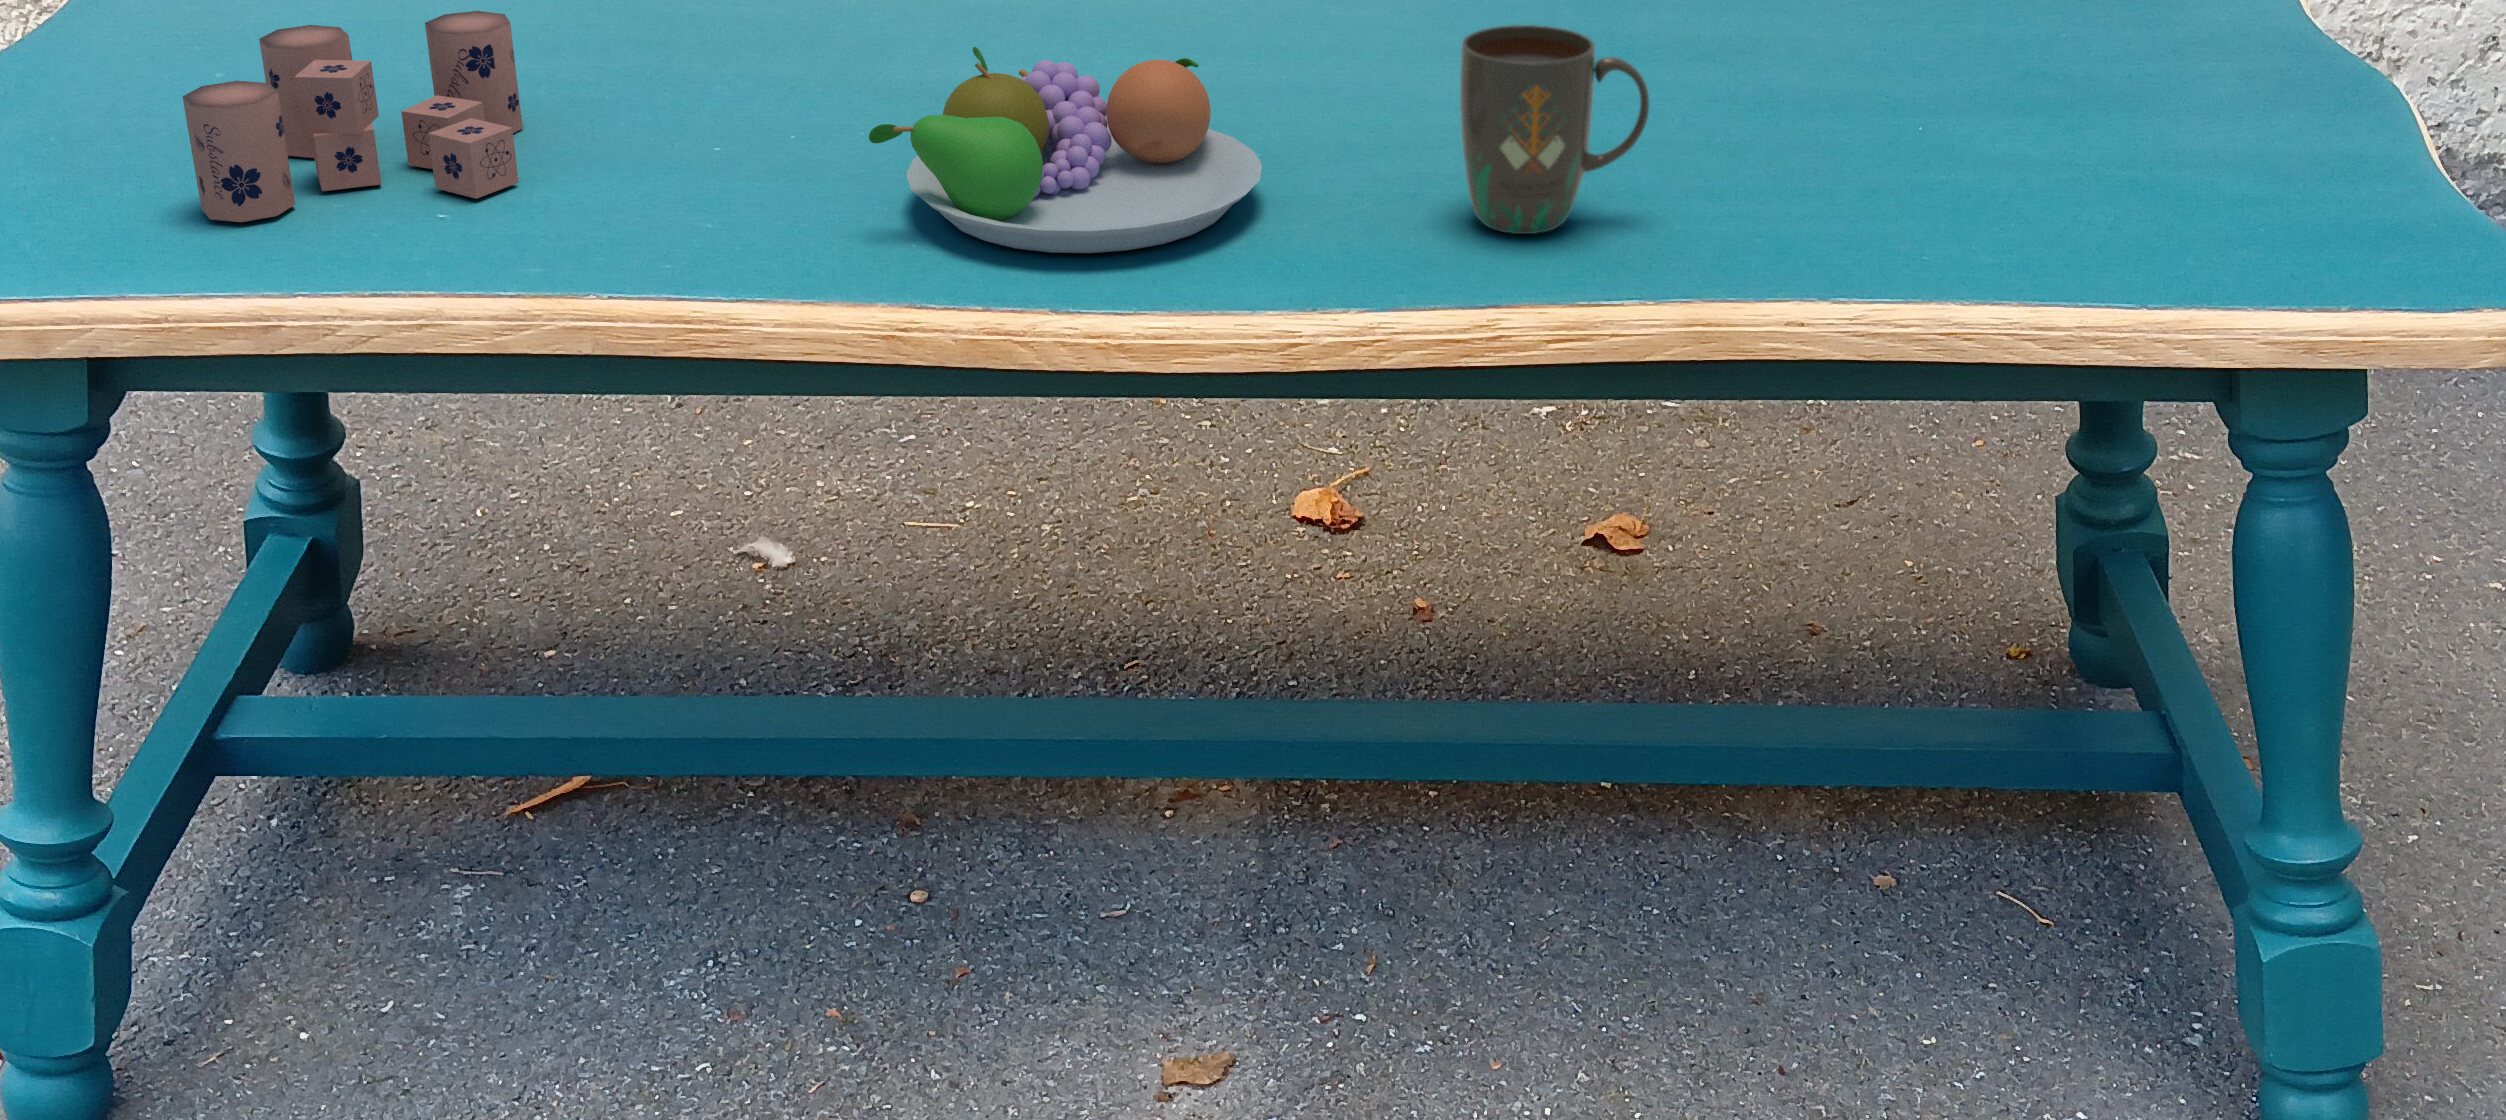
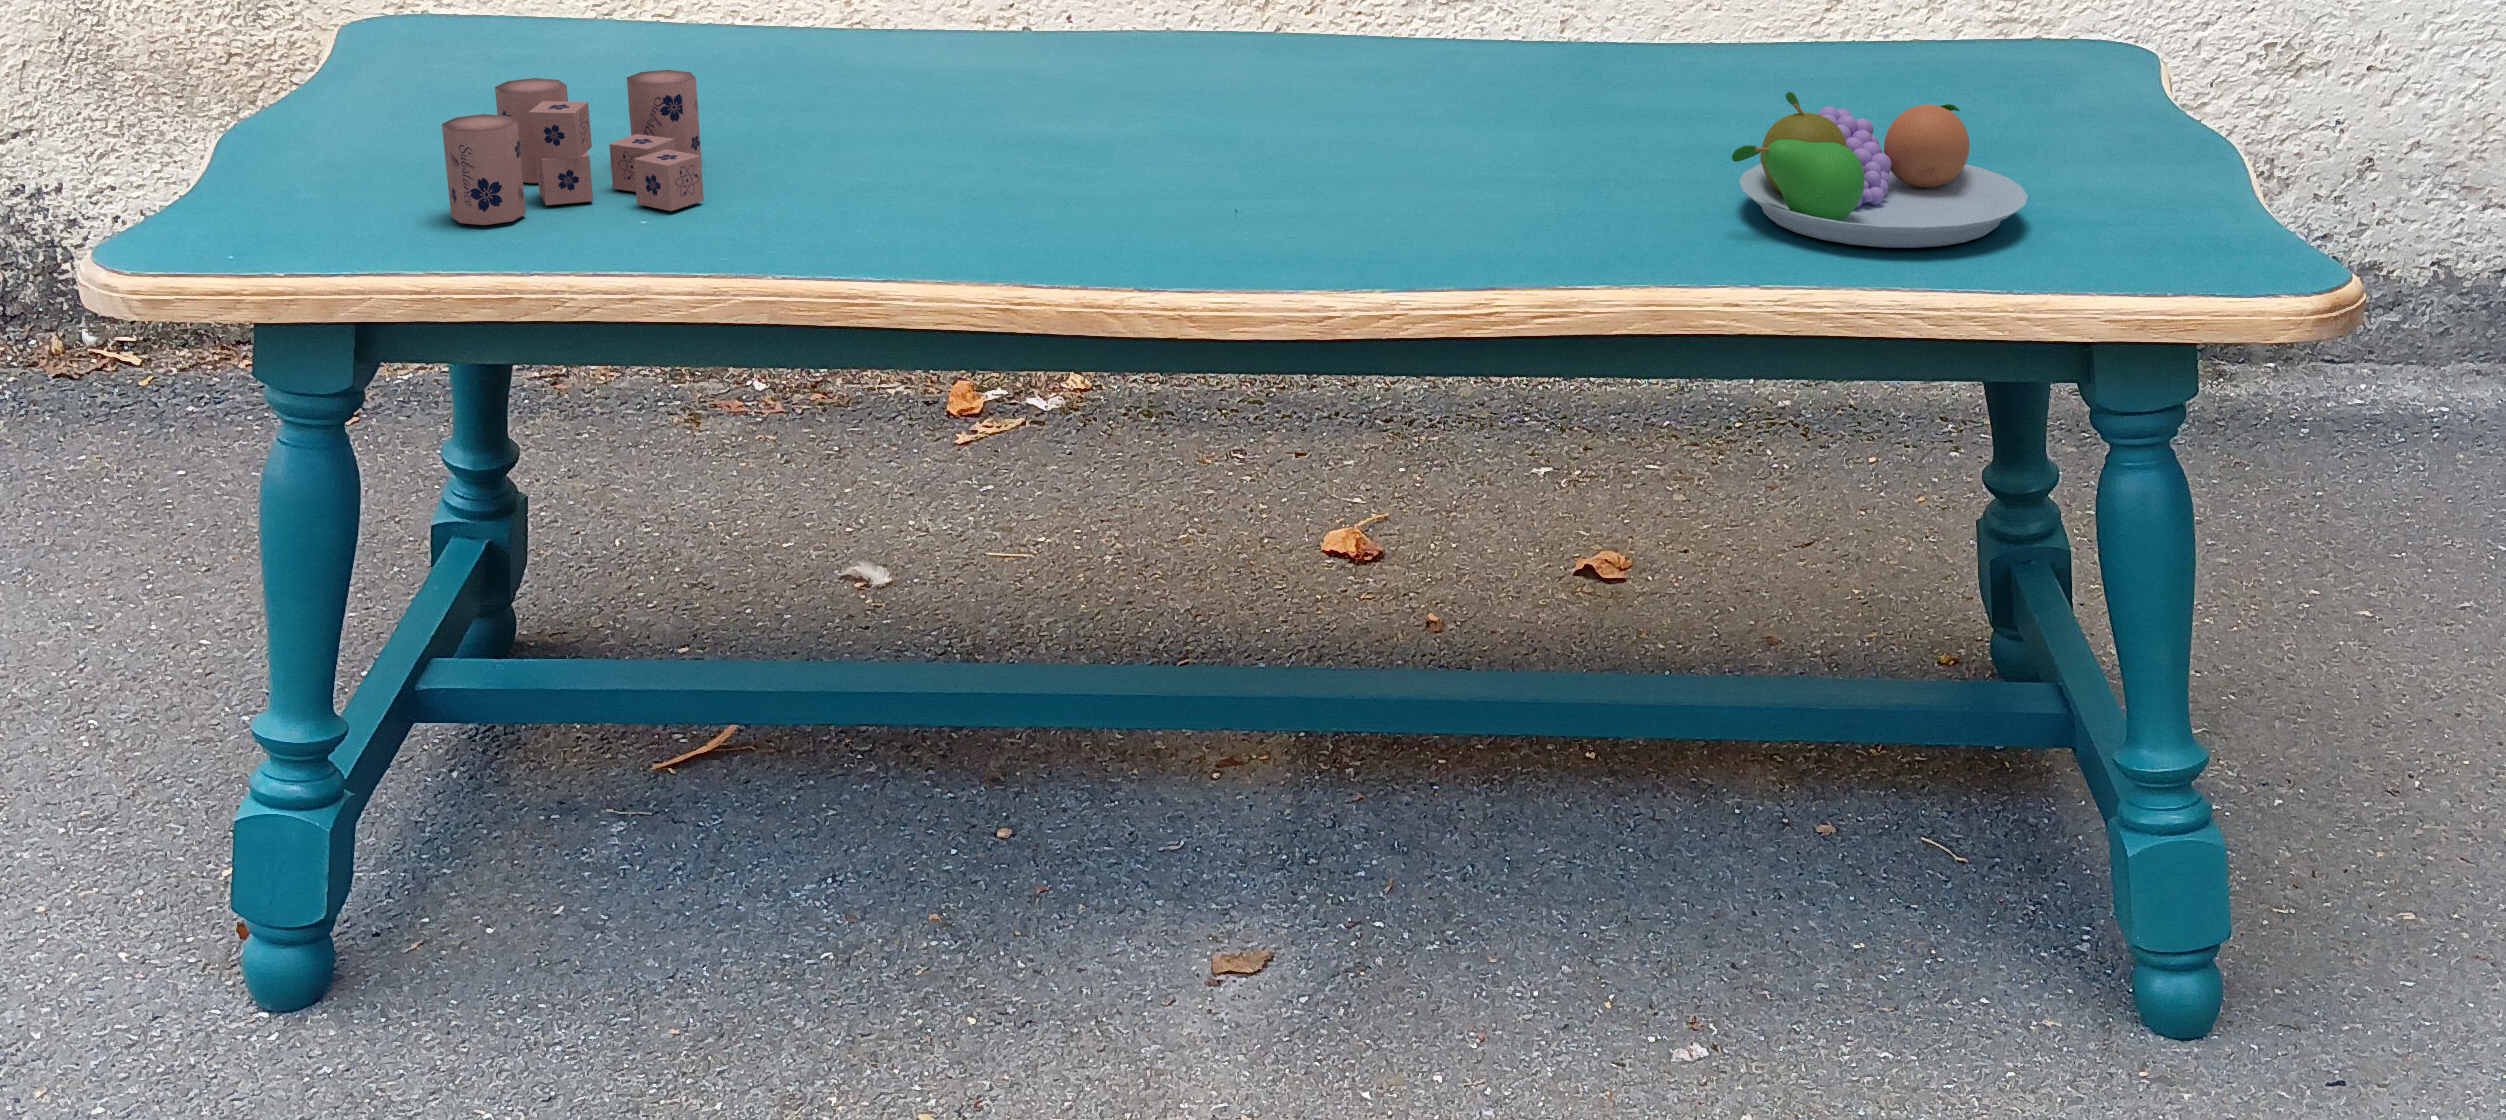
mug: present [1460,25,1649,234] -> none [1466,76,1616,241]
fruit bowl: present [869,47,1262,253] -> present [1732,92,2028,248]

